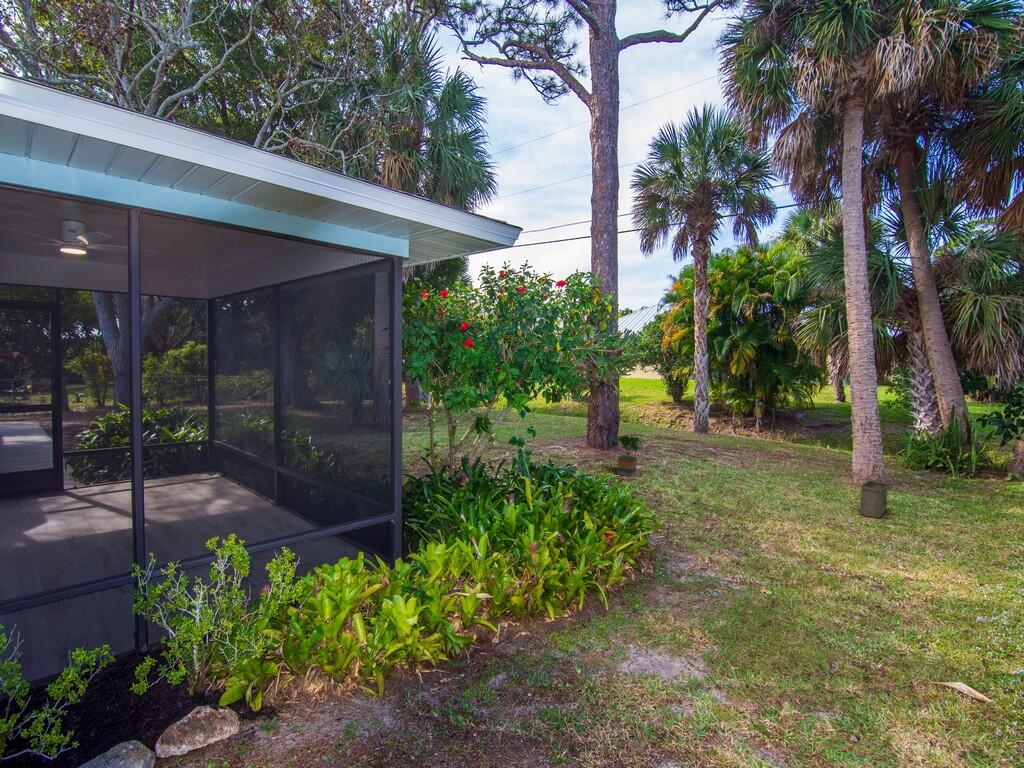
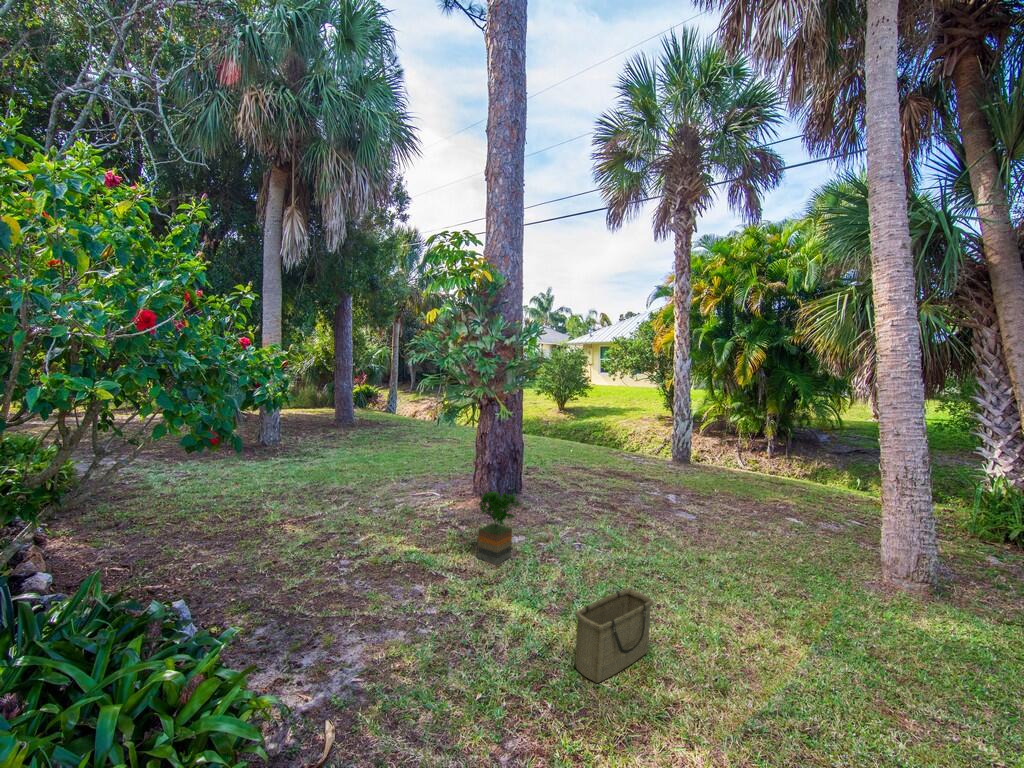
basket: present [860,480,889,518] -> present [575,589,653,683]

